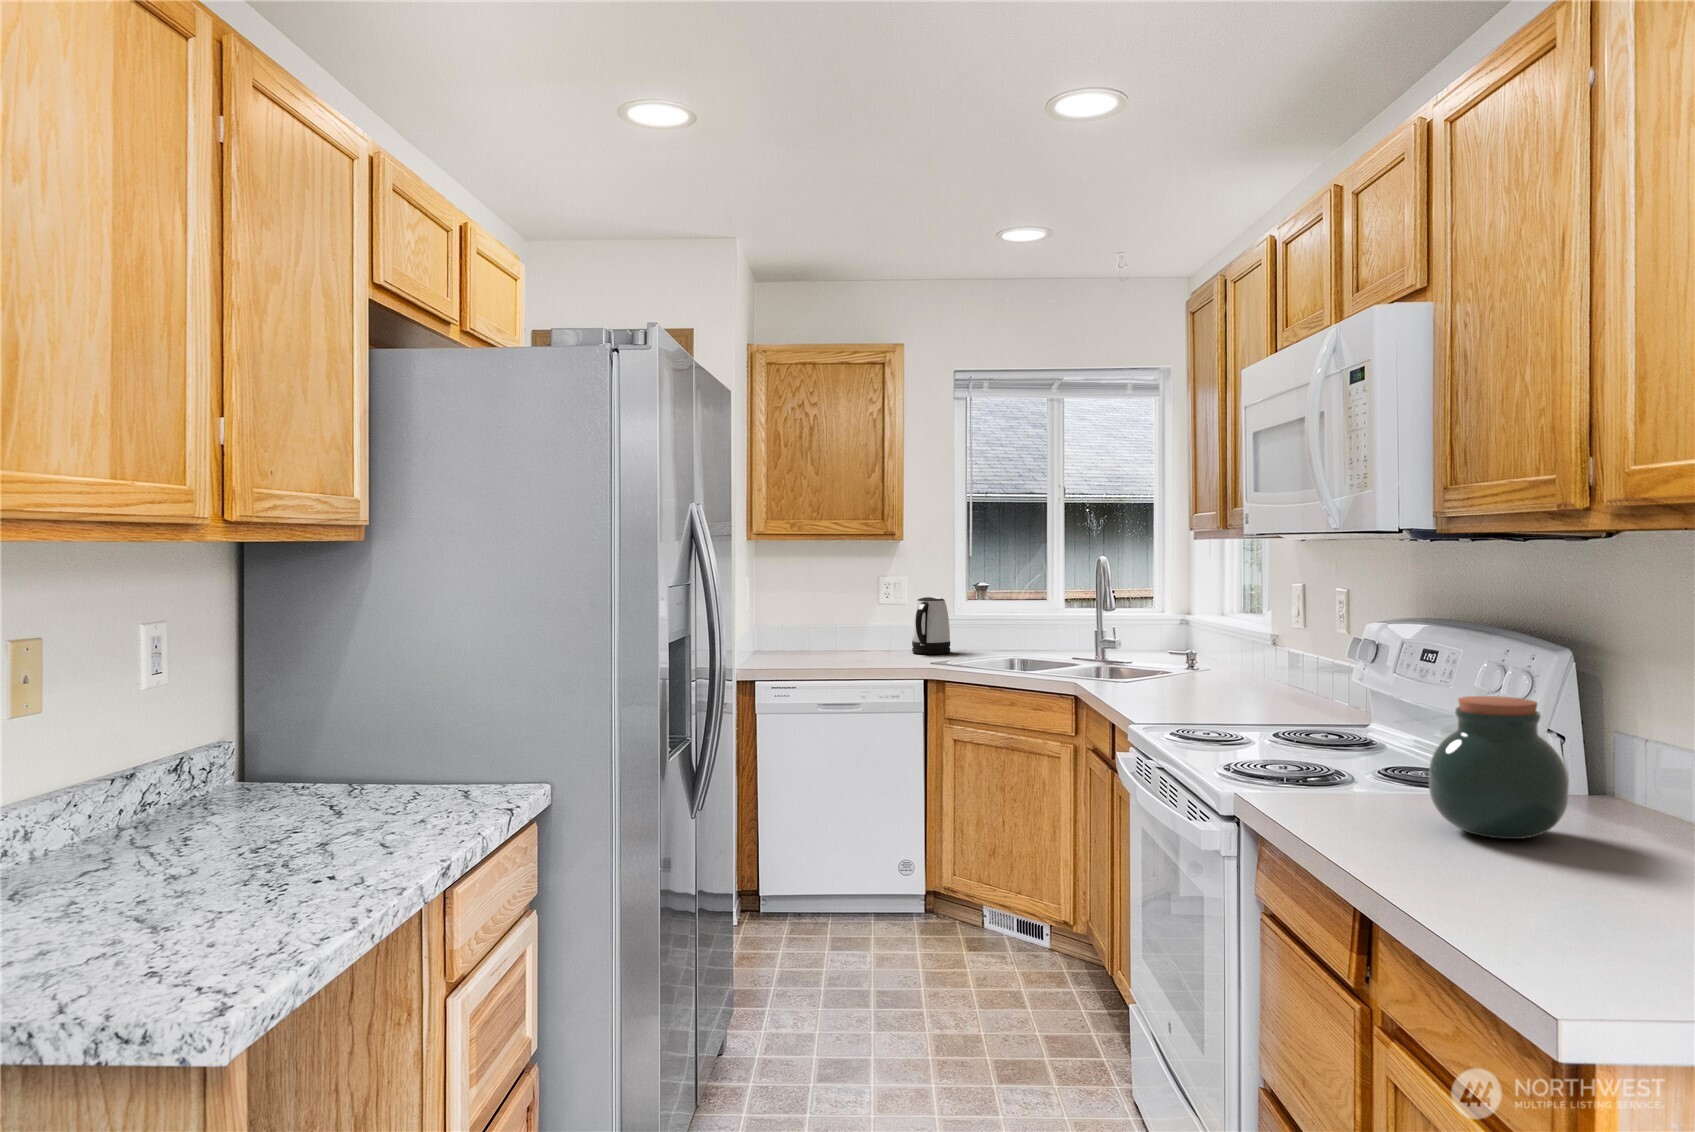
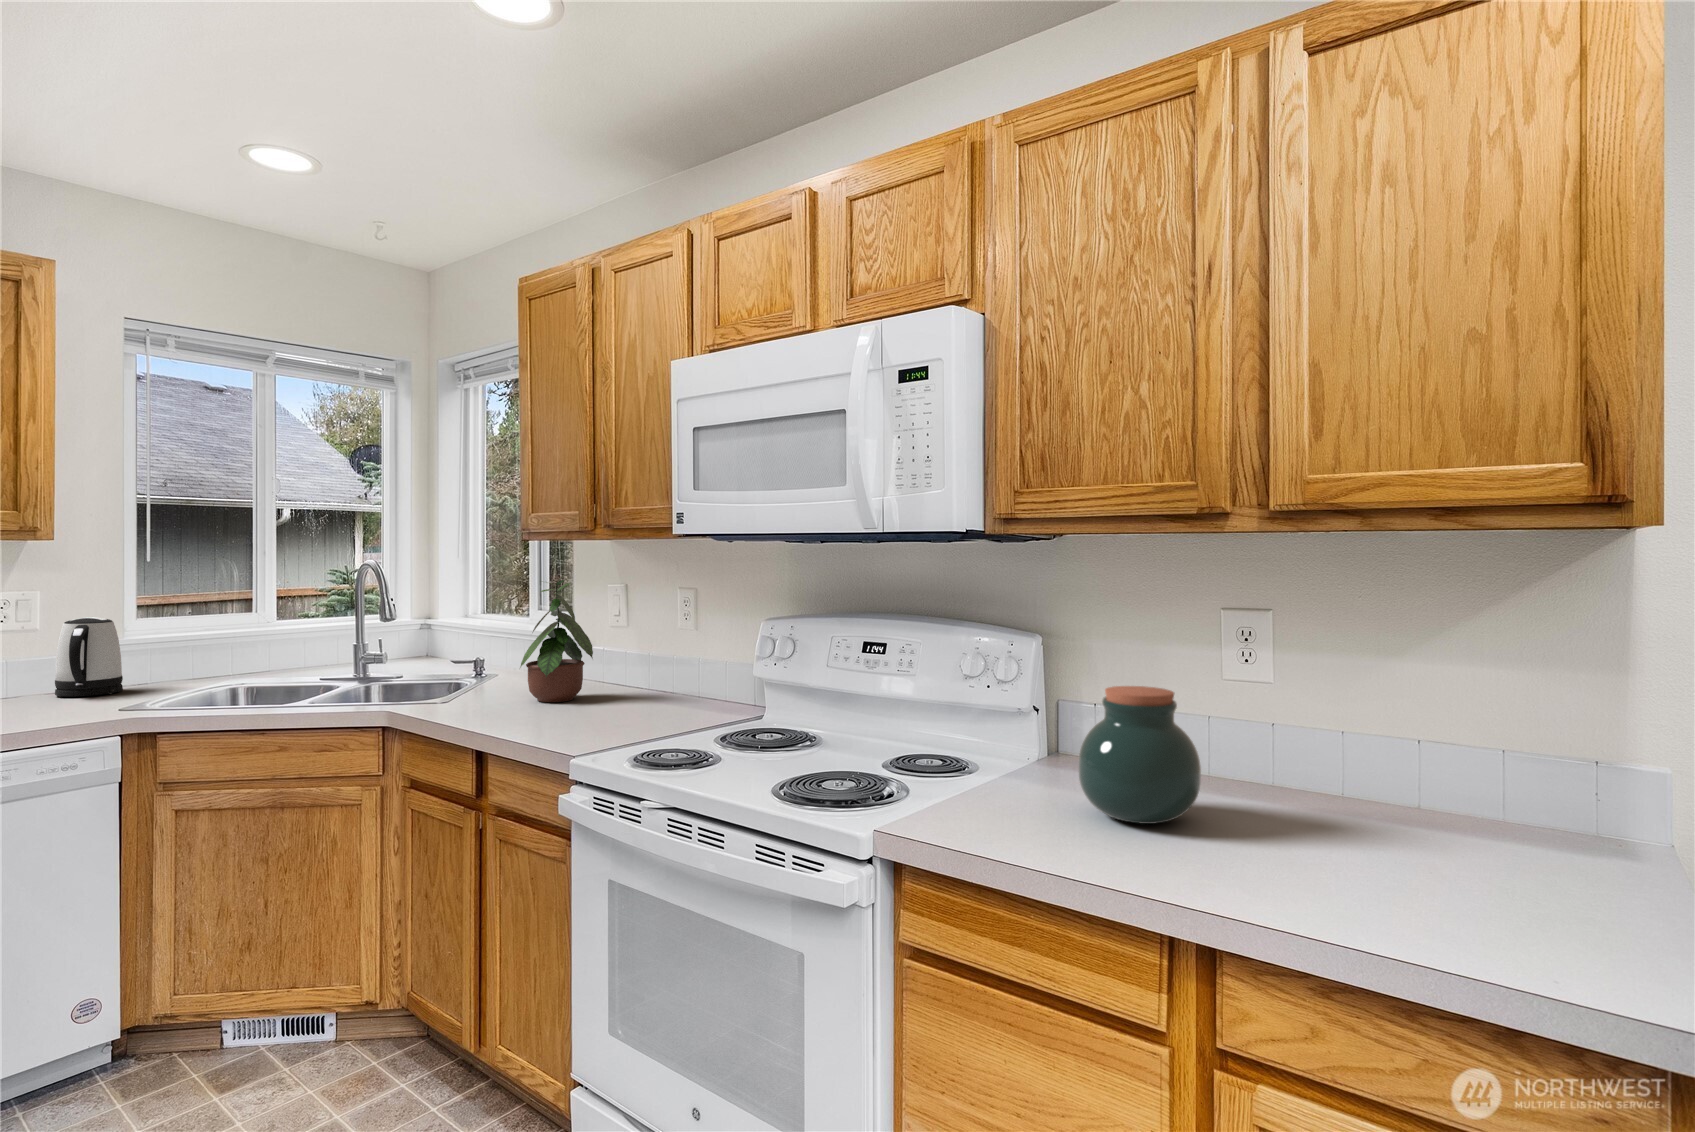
potted plant: none [1179,569,1256,690] -> present [520,575,593,702]

